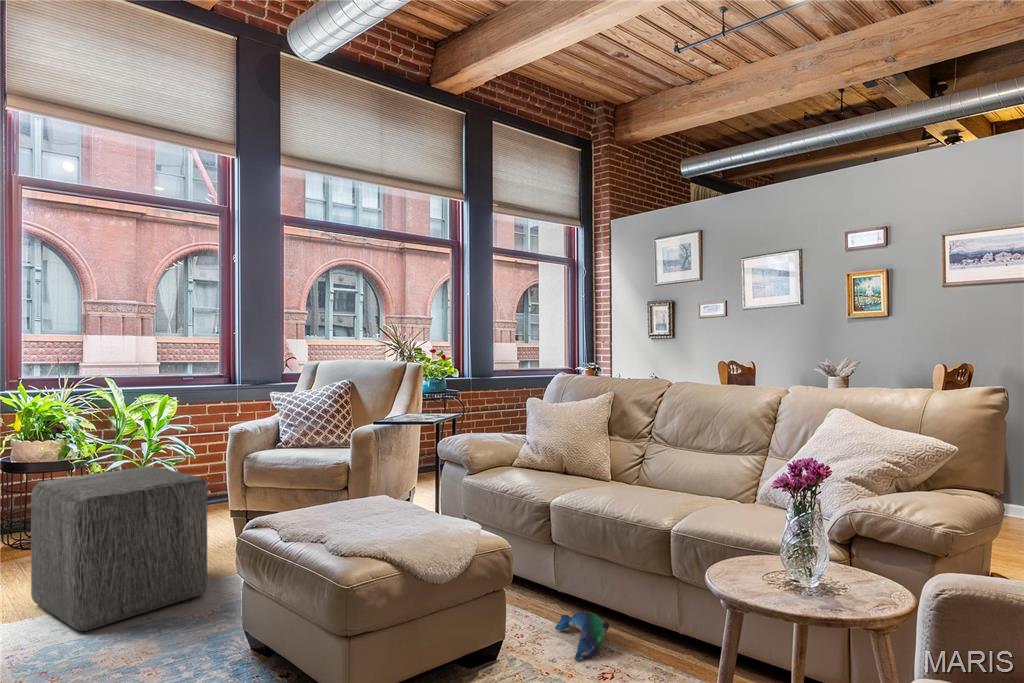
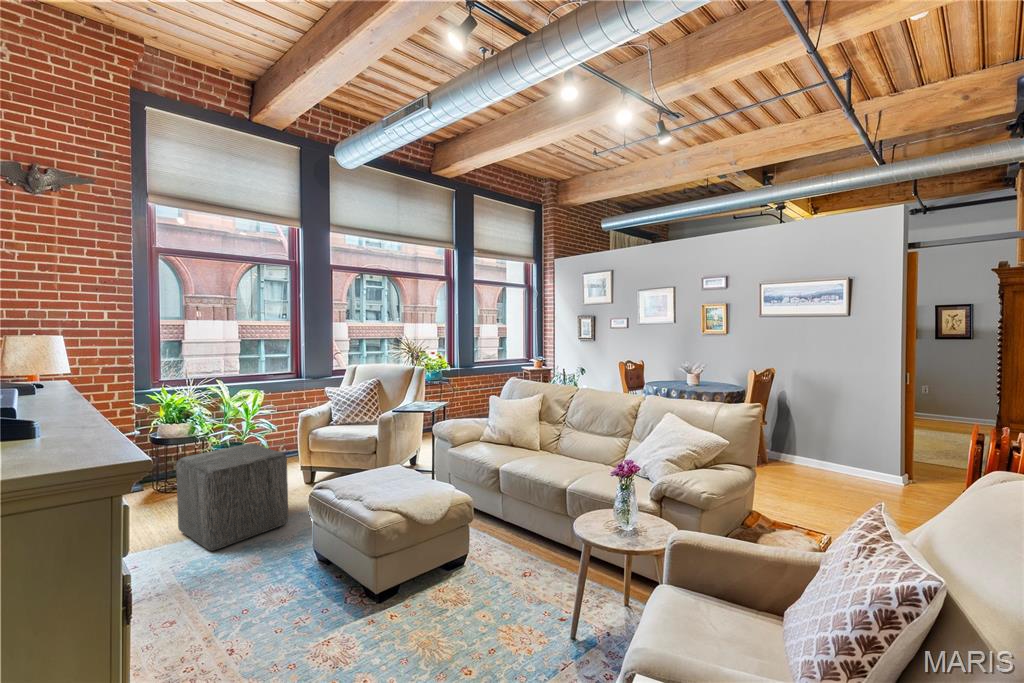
plush toy: present [555,611,609,661] -> none [500,535,531,566]

